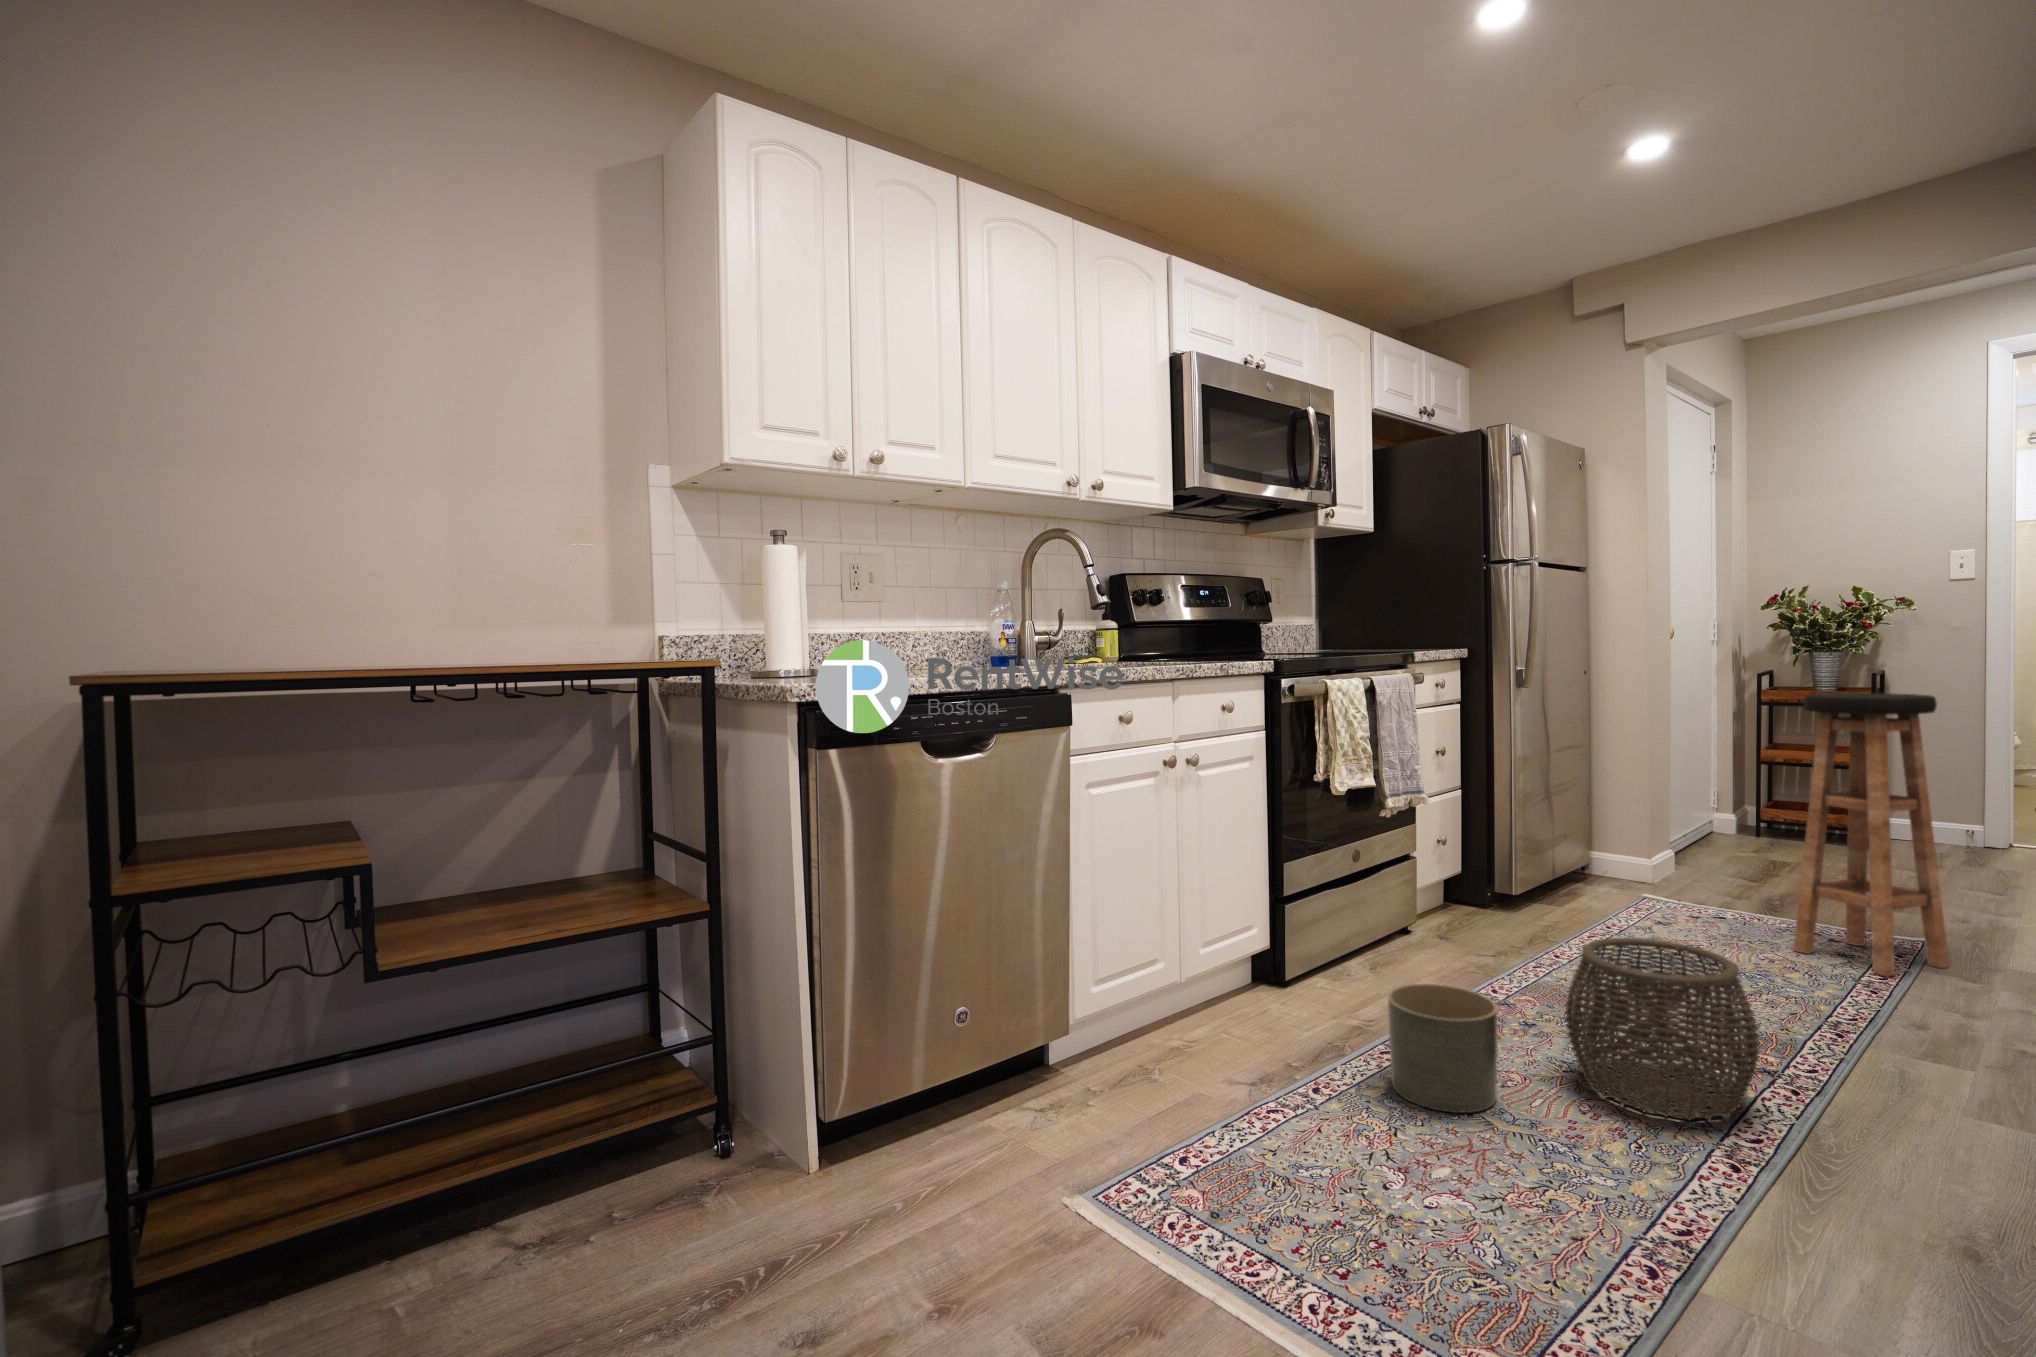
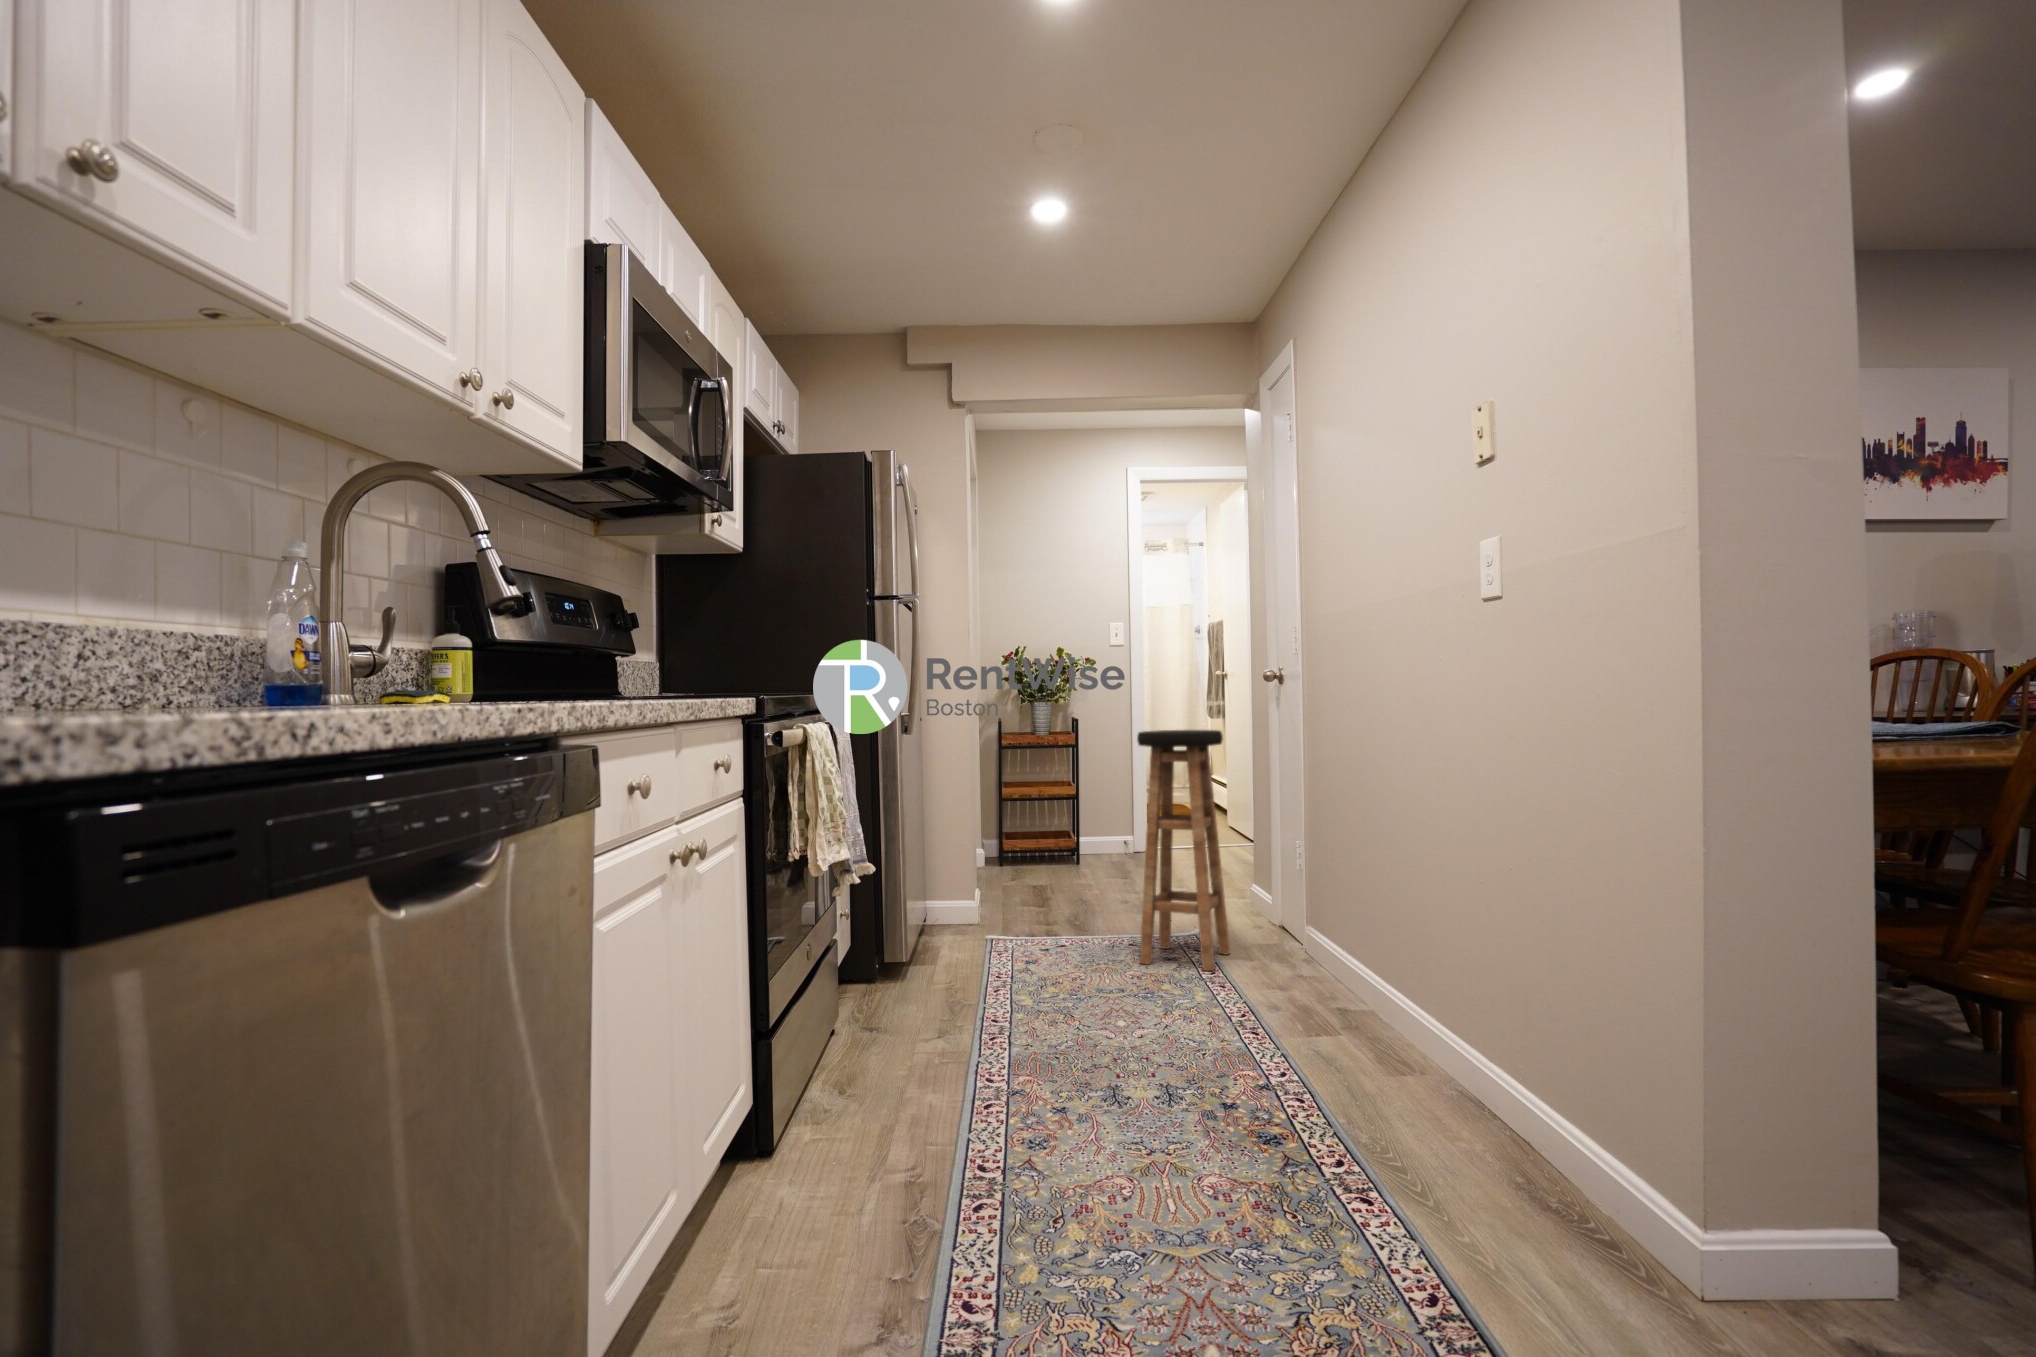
woven basket: present [1565,938,1760,1120] -> none [1141,980,1314,1174]
planter: present [1388,984,1498,1113] -> none [1018,1092,1145,1268]

